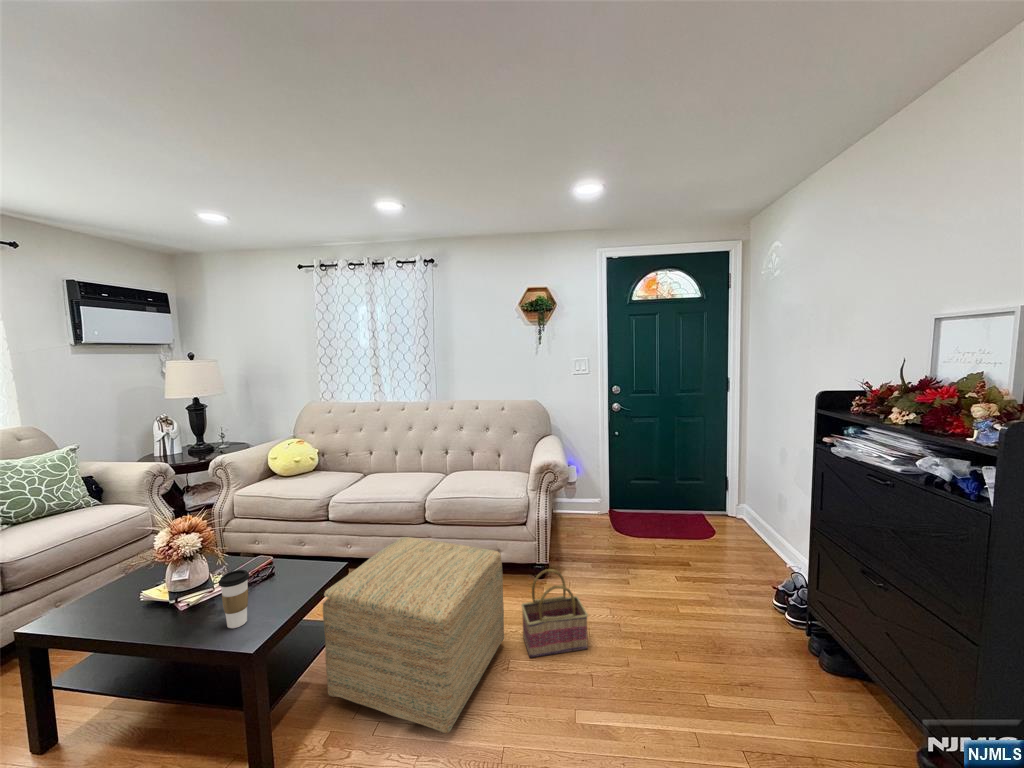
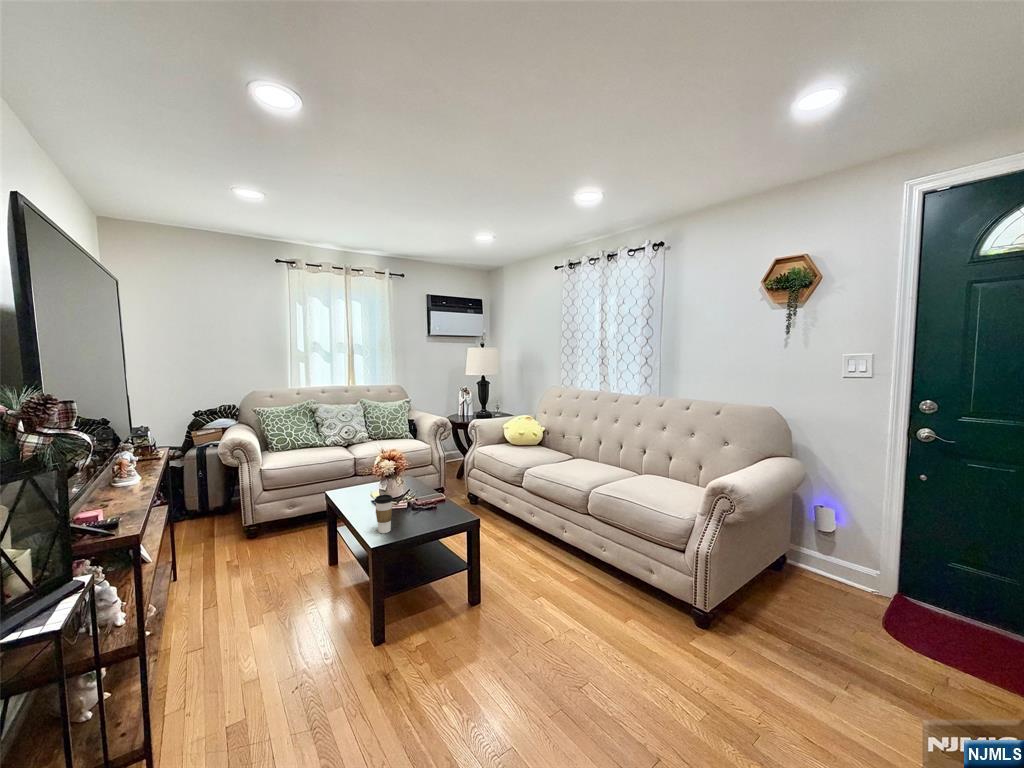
ottoman: present [323,537,504,733] -> none [439,517,594,696]
basket: present [522,569,588,657] -> none [603,606,689,727]

